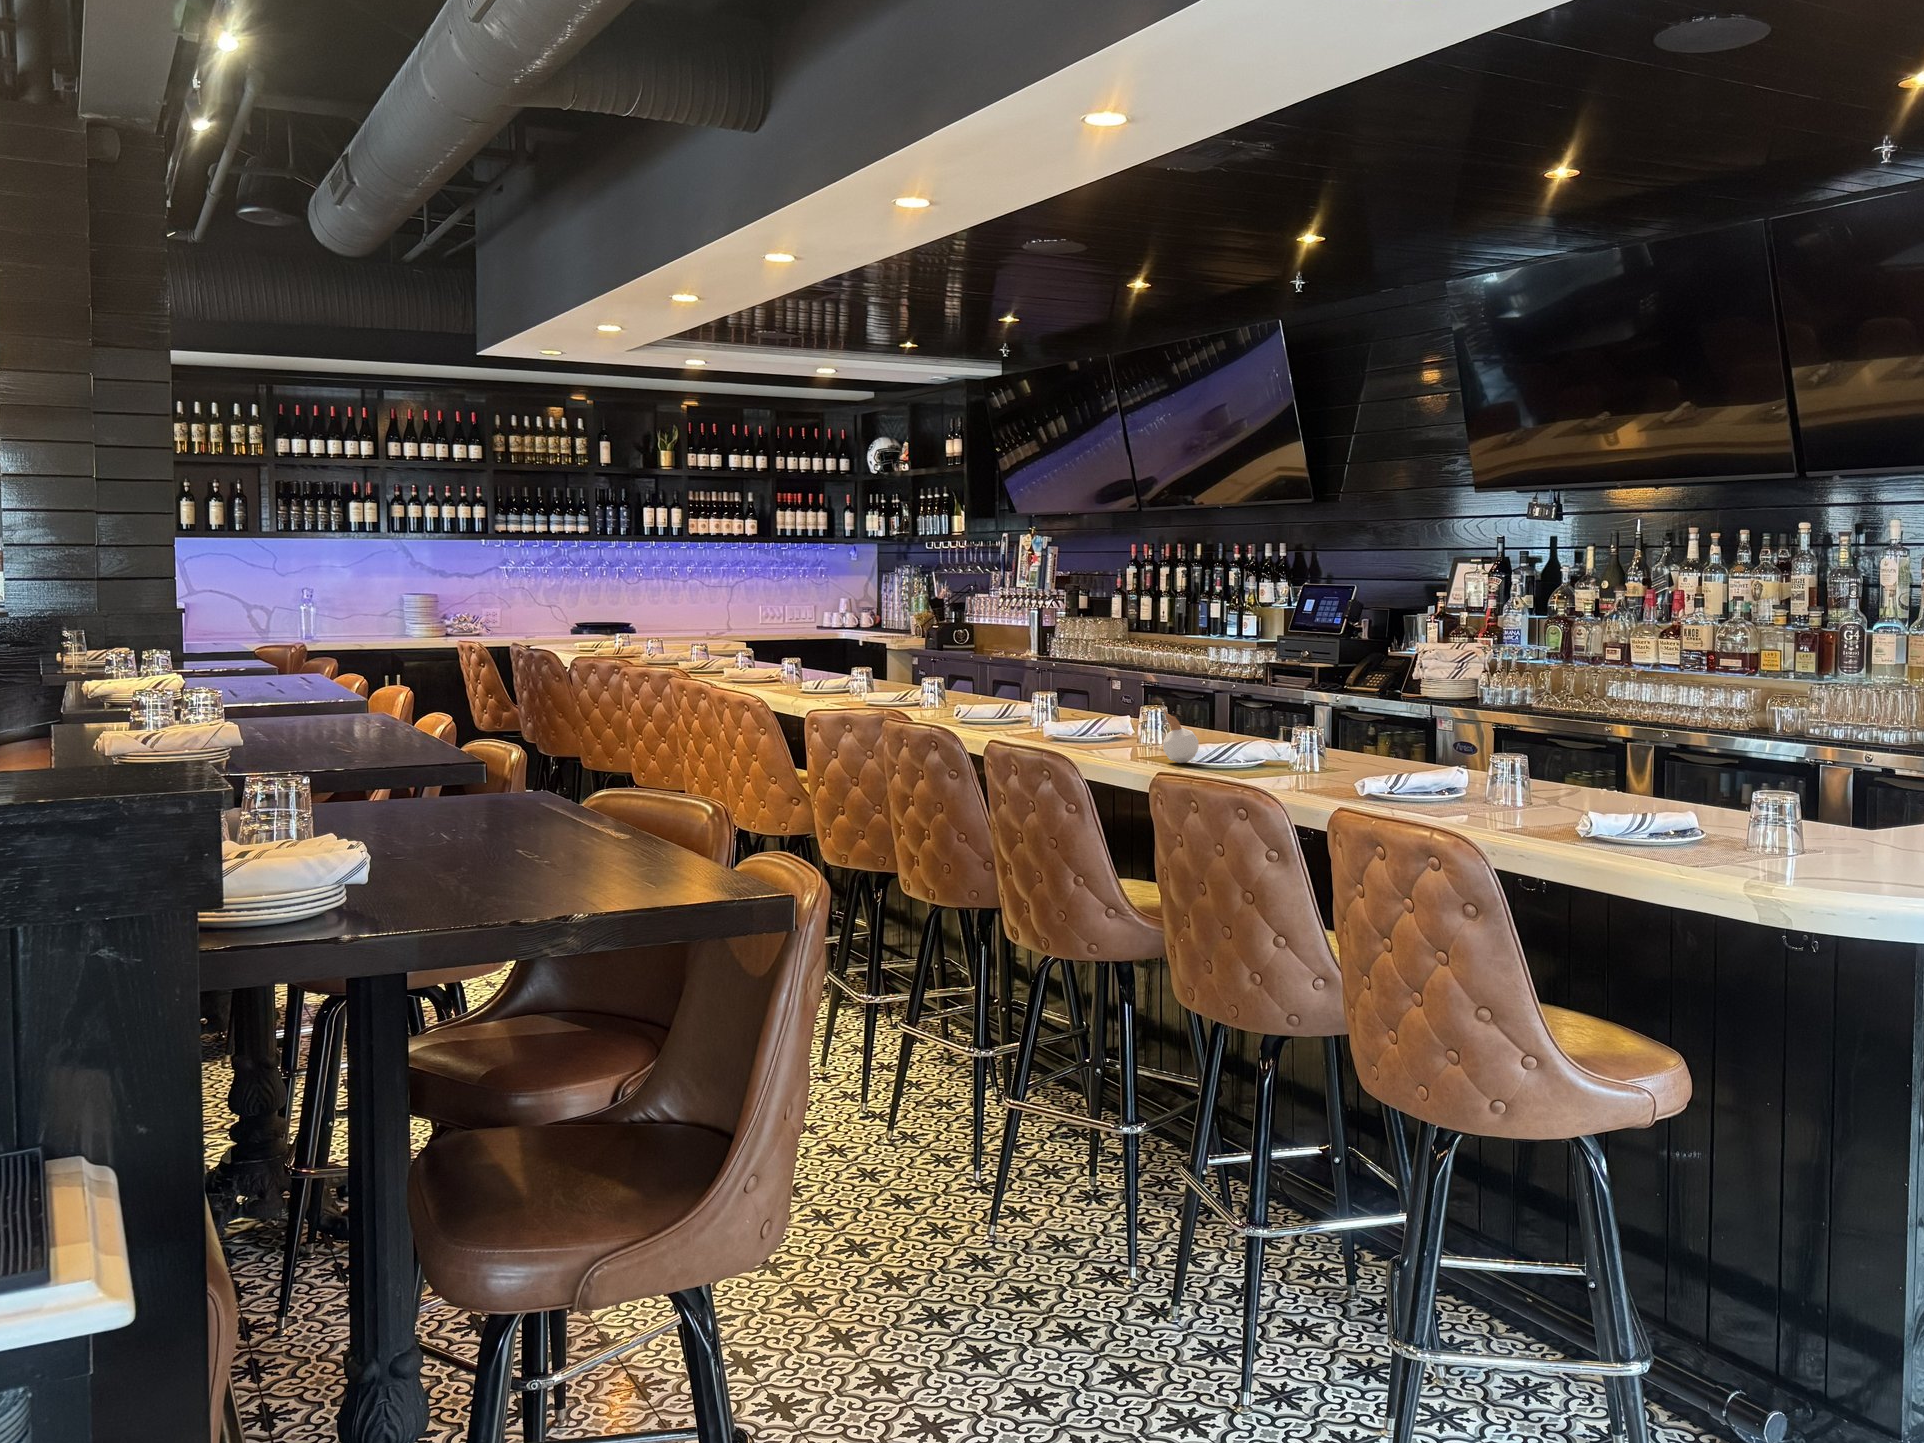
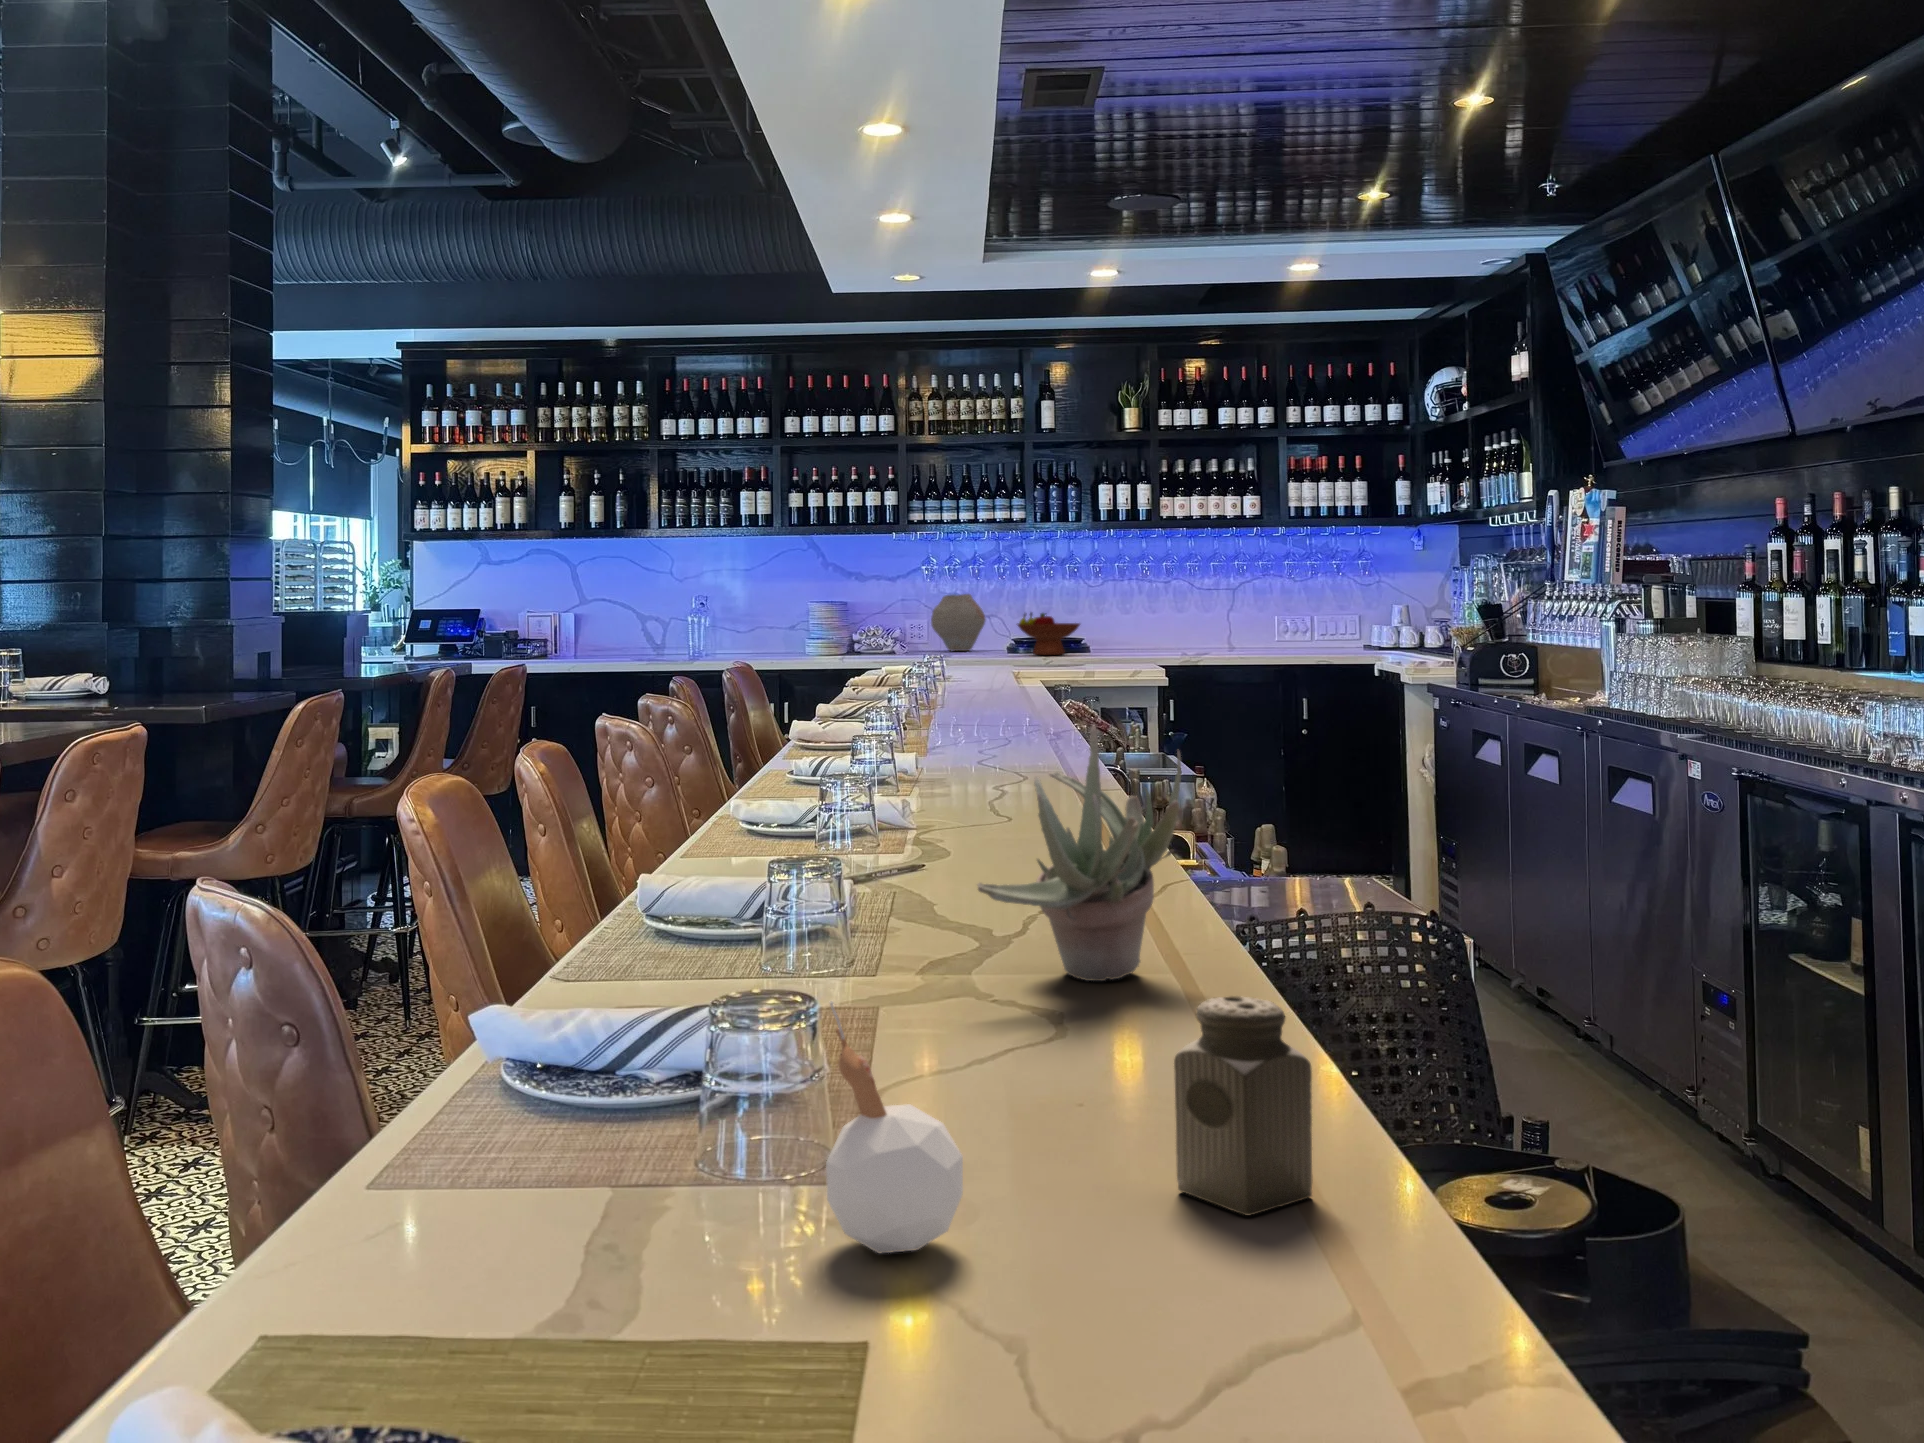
vase: none [505,588,550,632] -> present [931,594,986,651]
fruit bowl: none [588,602,638,635] -> present [1018,613,1080,655]
succulent plant: none [1073,642,1132,733] -> present [978,726,1182,981]
salt shaker: none [1220,704,1252,755] -> present [1174,996,1312,1215]

